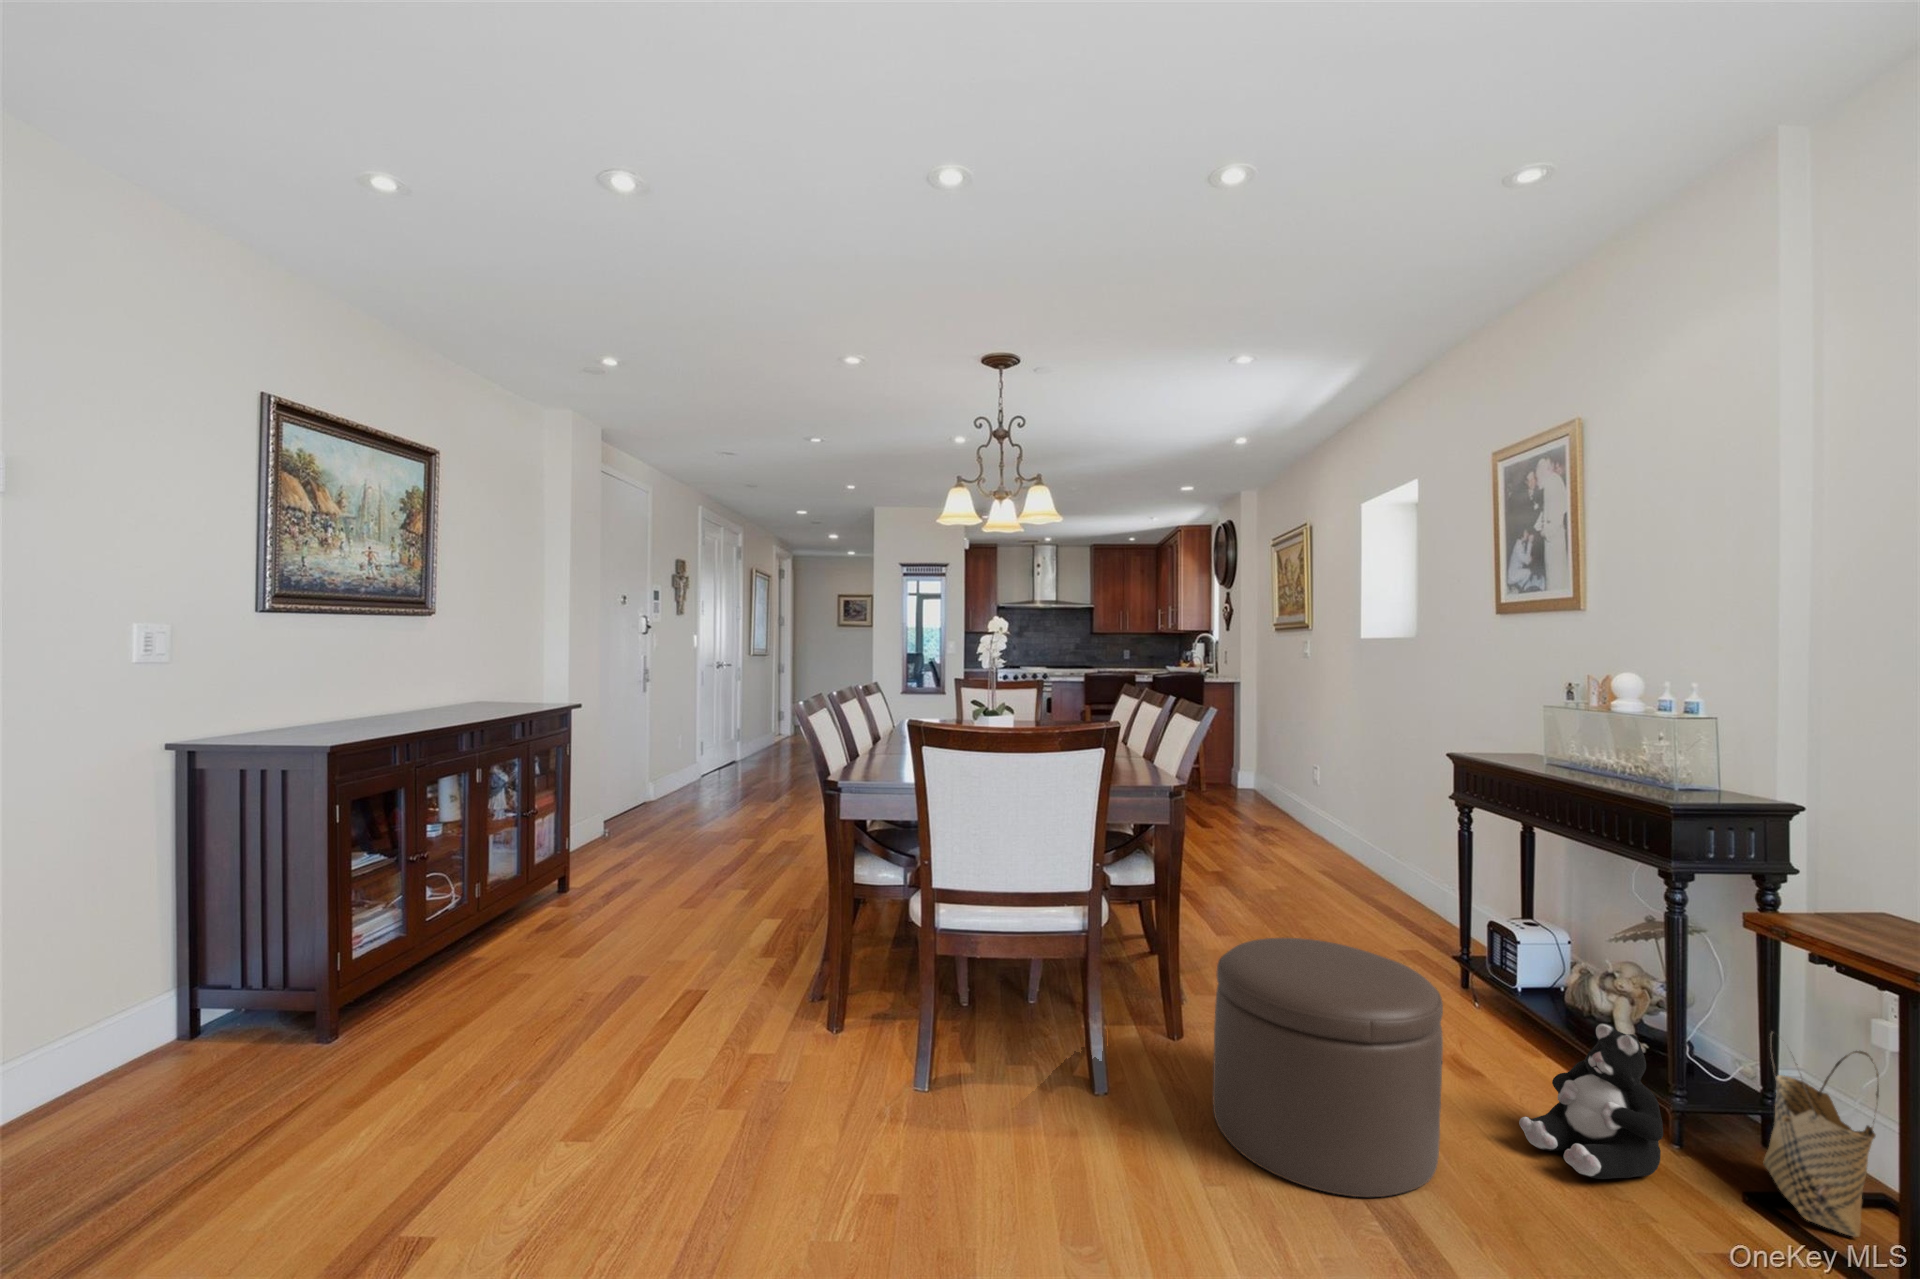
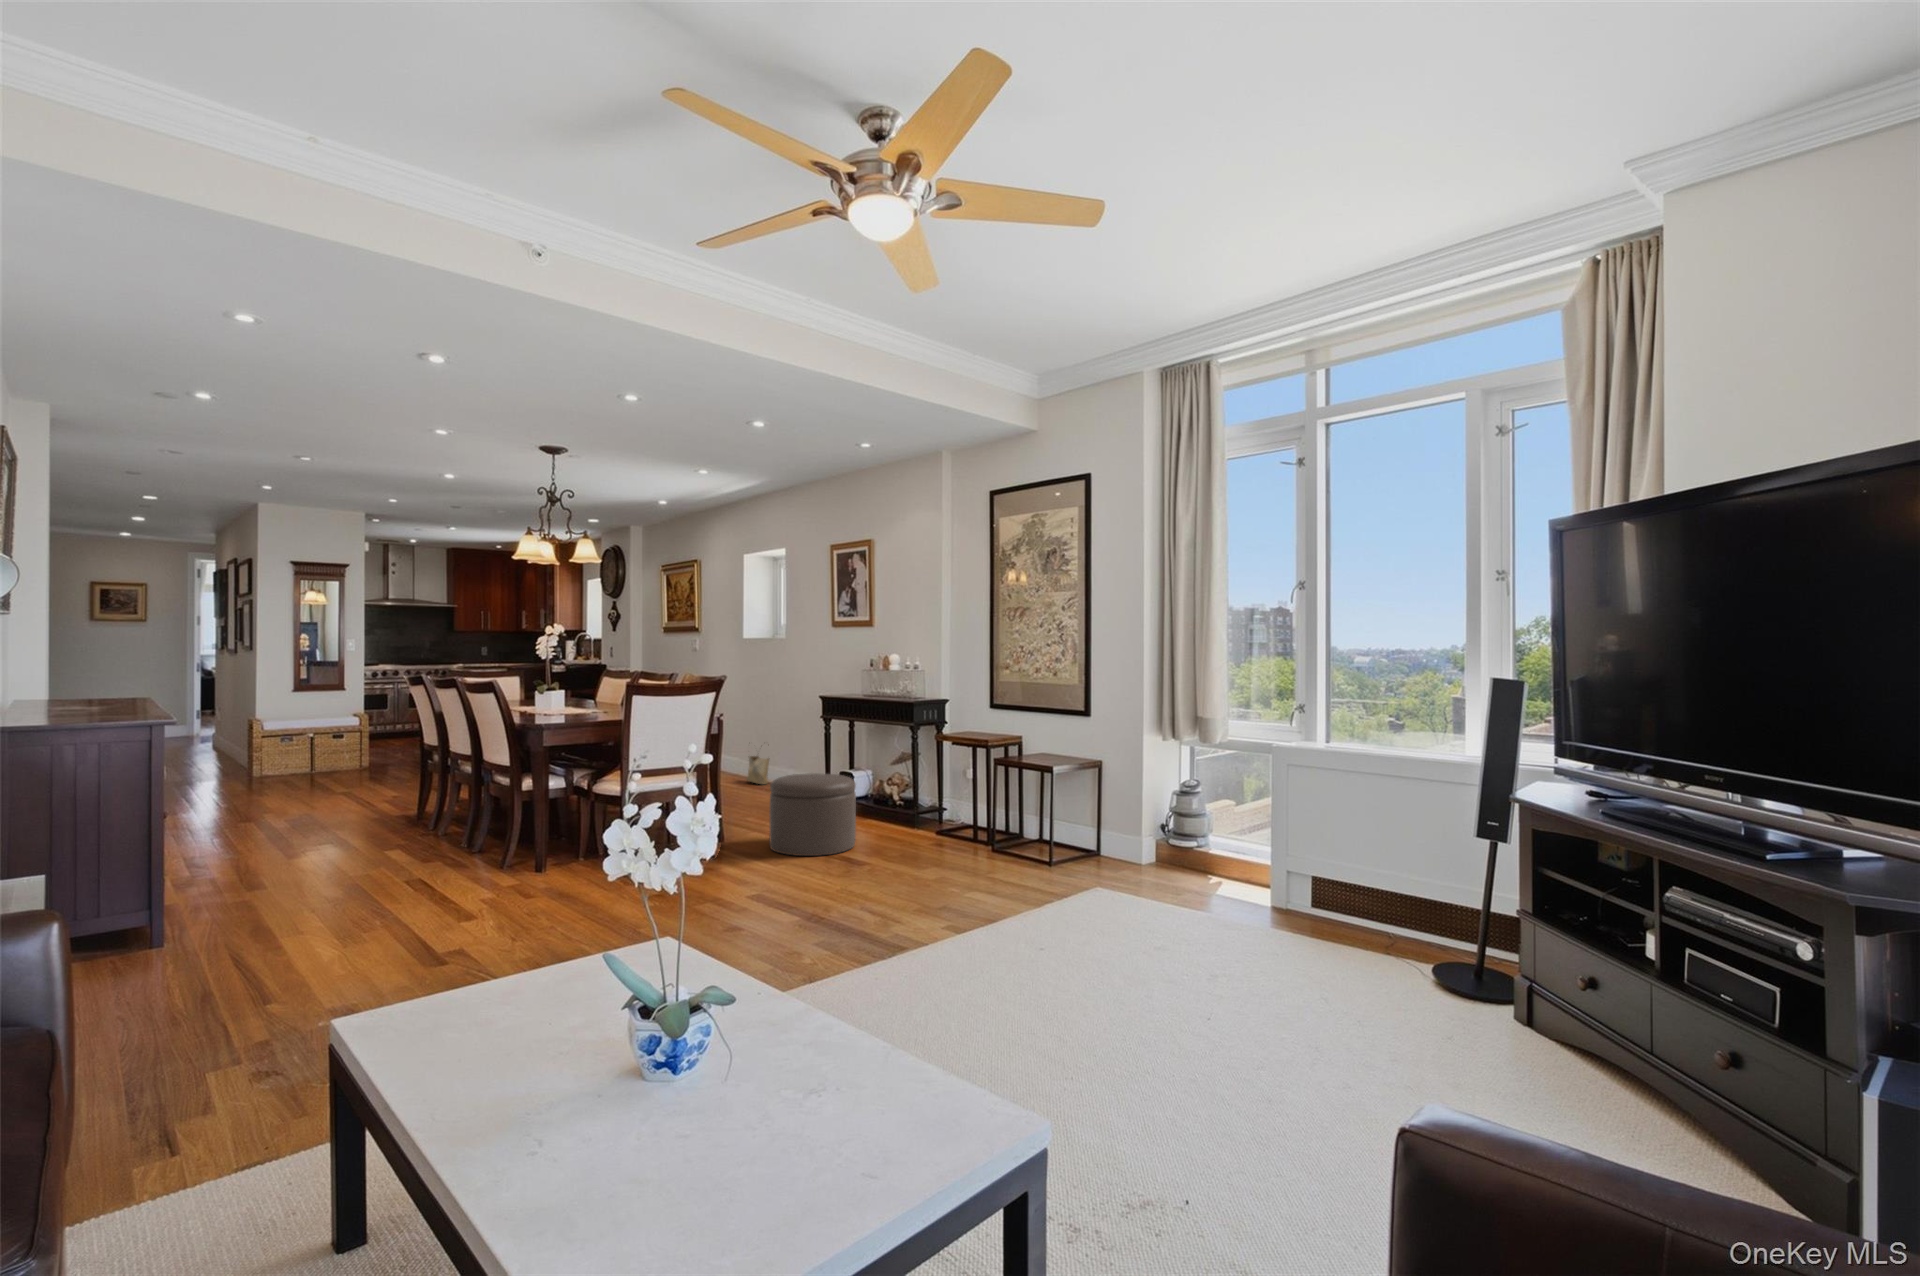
plush toy: present [1519,1023,1663,1179] -> none [875,784,917,835]
woven basket: present [1764,1032,1879,1237] -> present [747,756,769,784]

